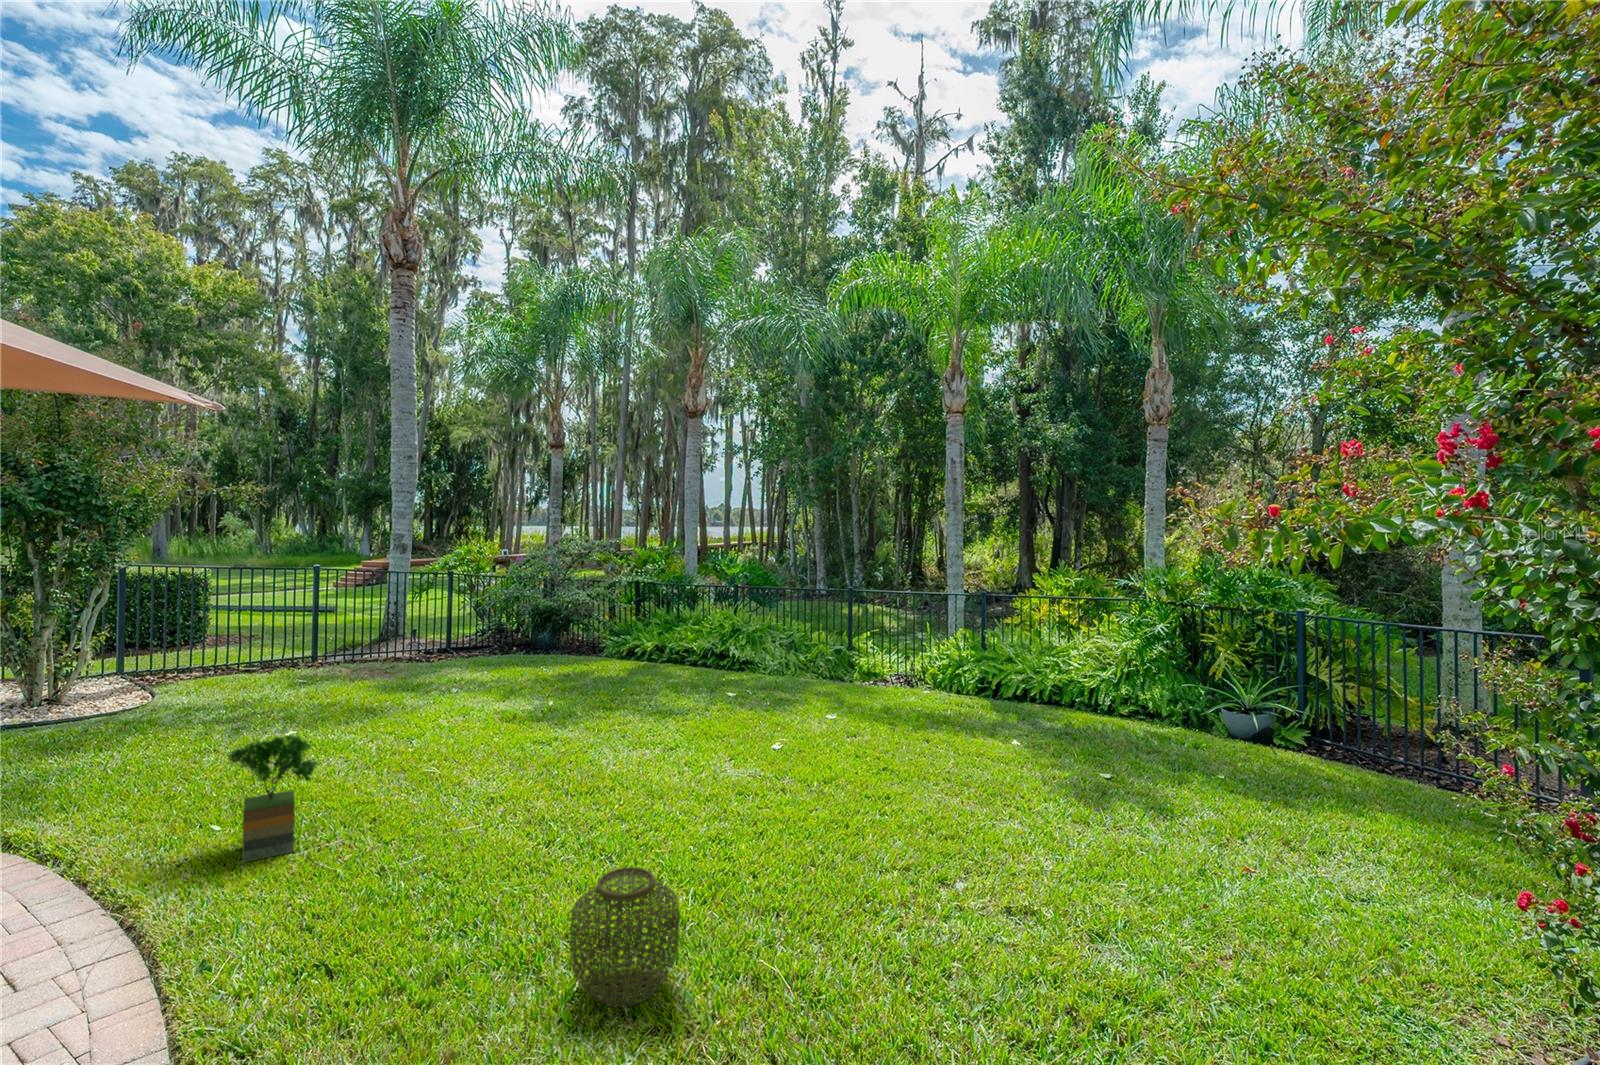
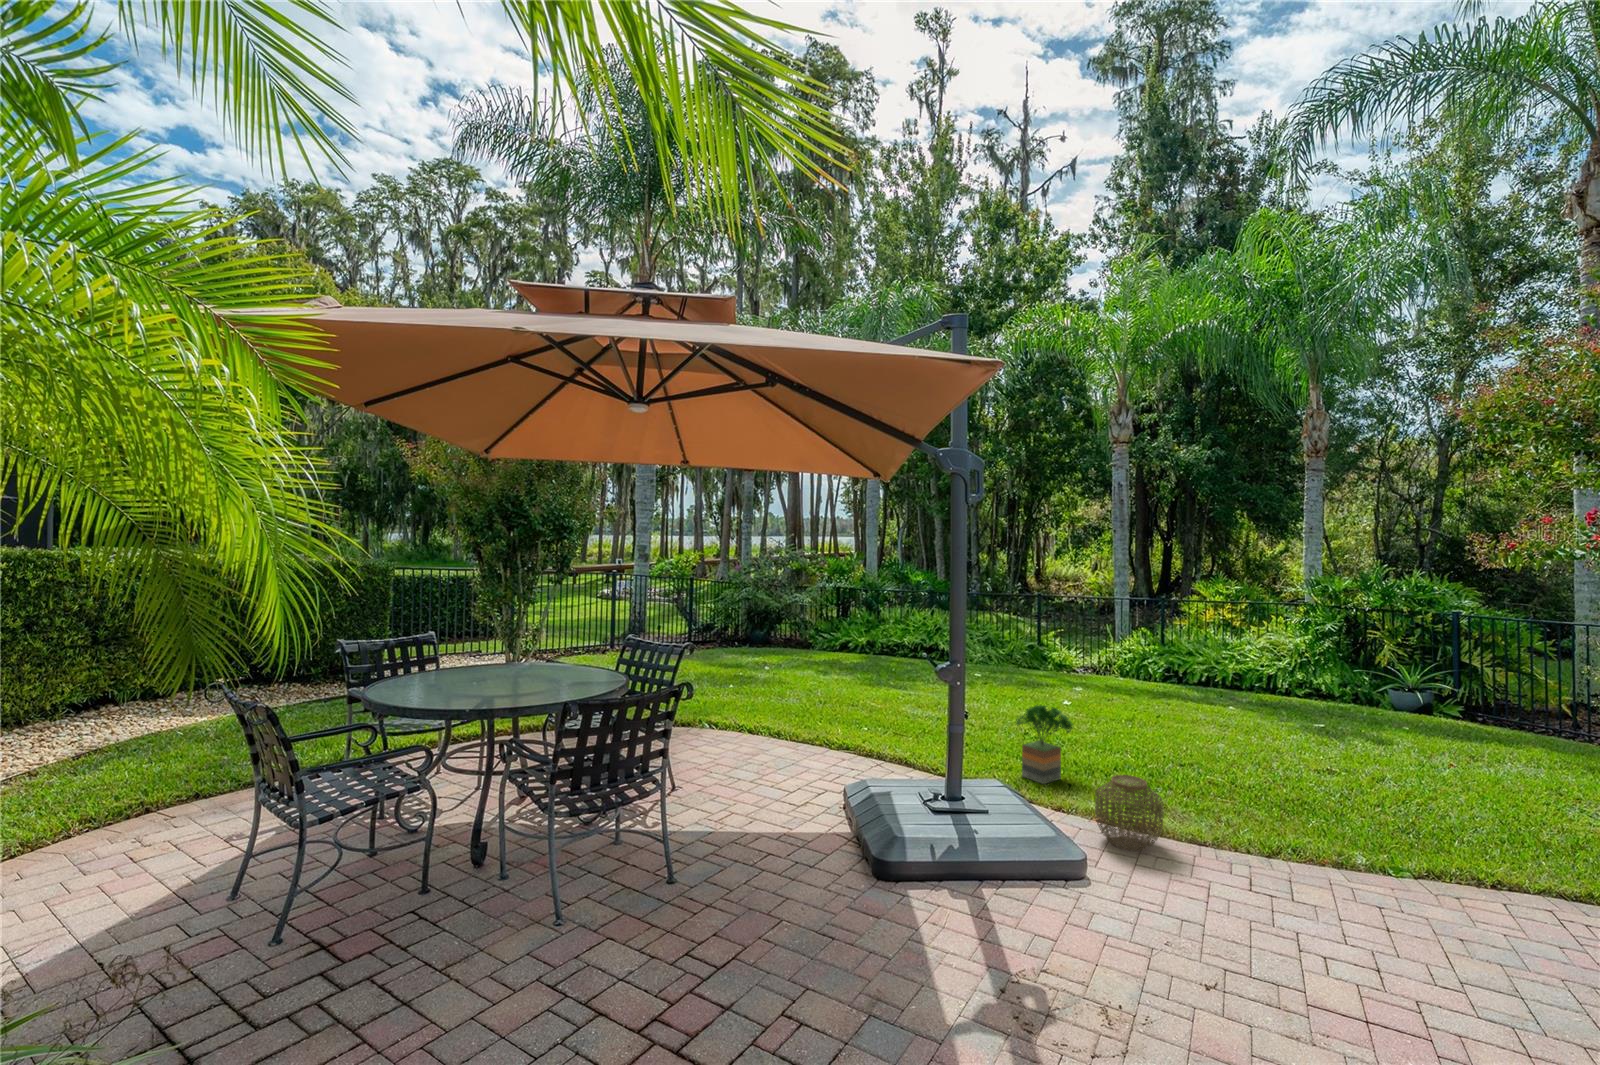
potted tree: present [228,735,318,863] -> present [1016,705,1073,784]

